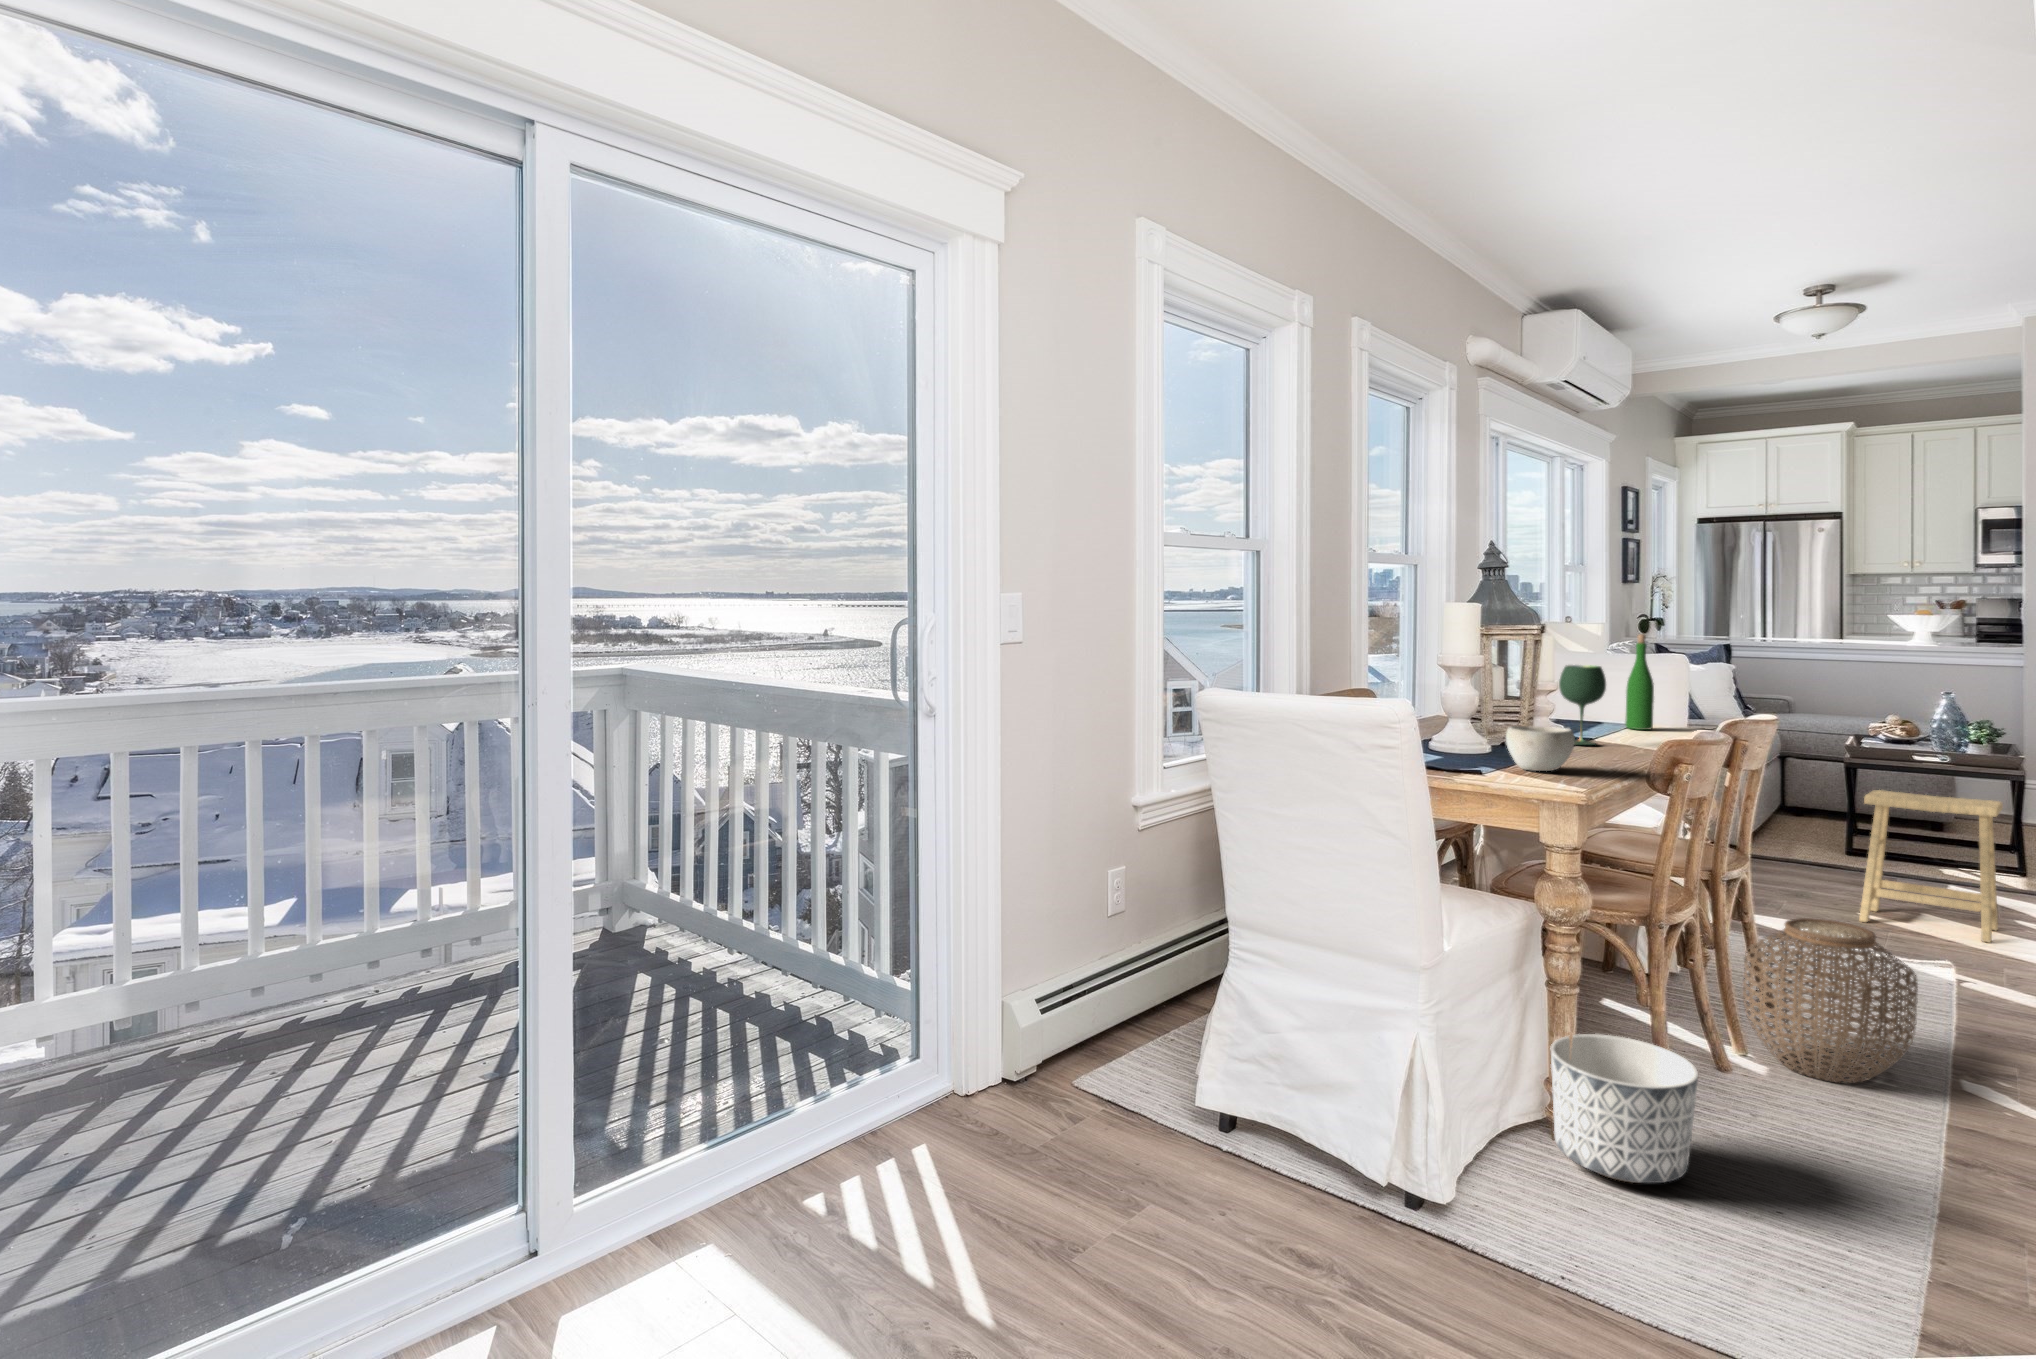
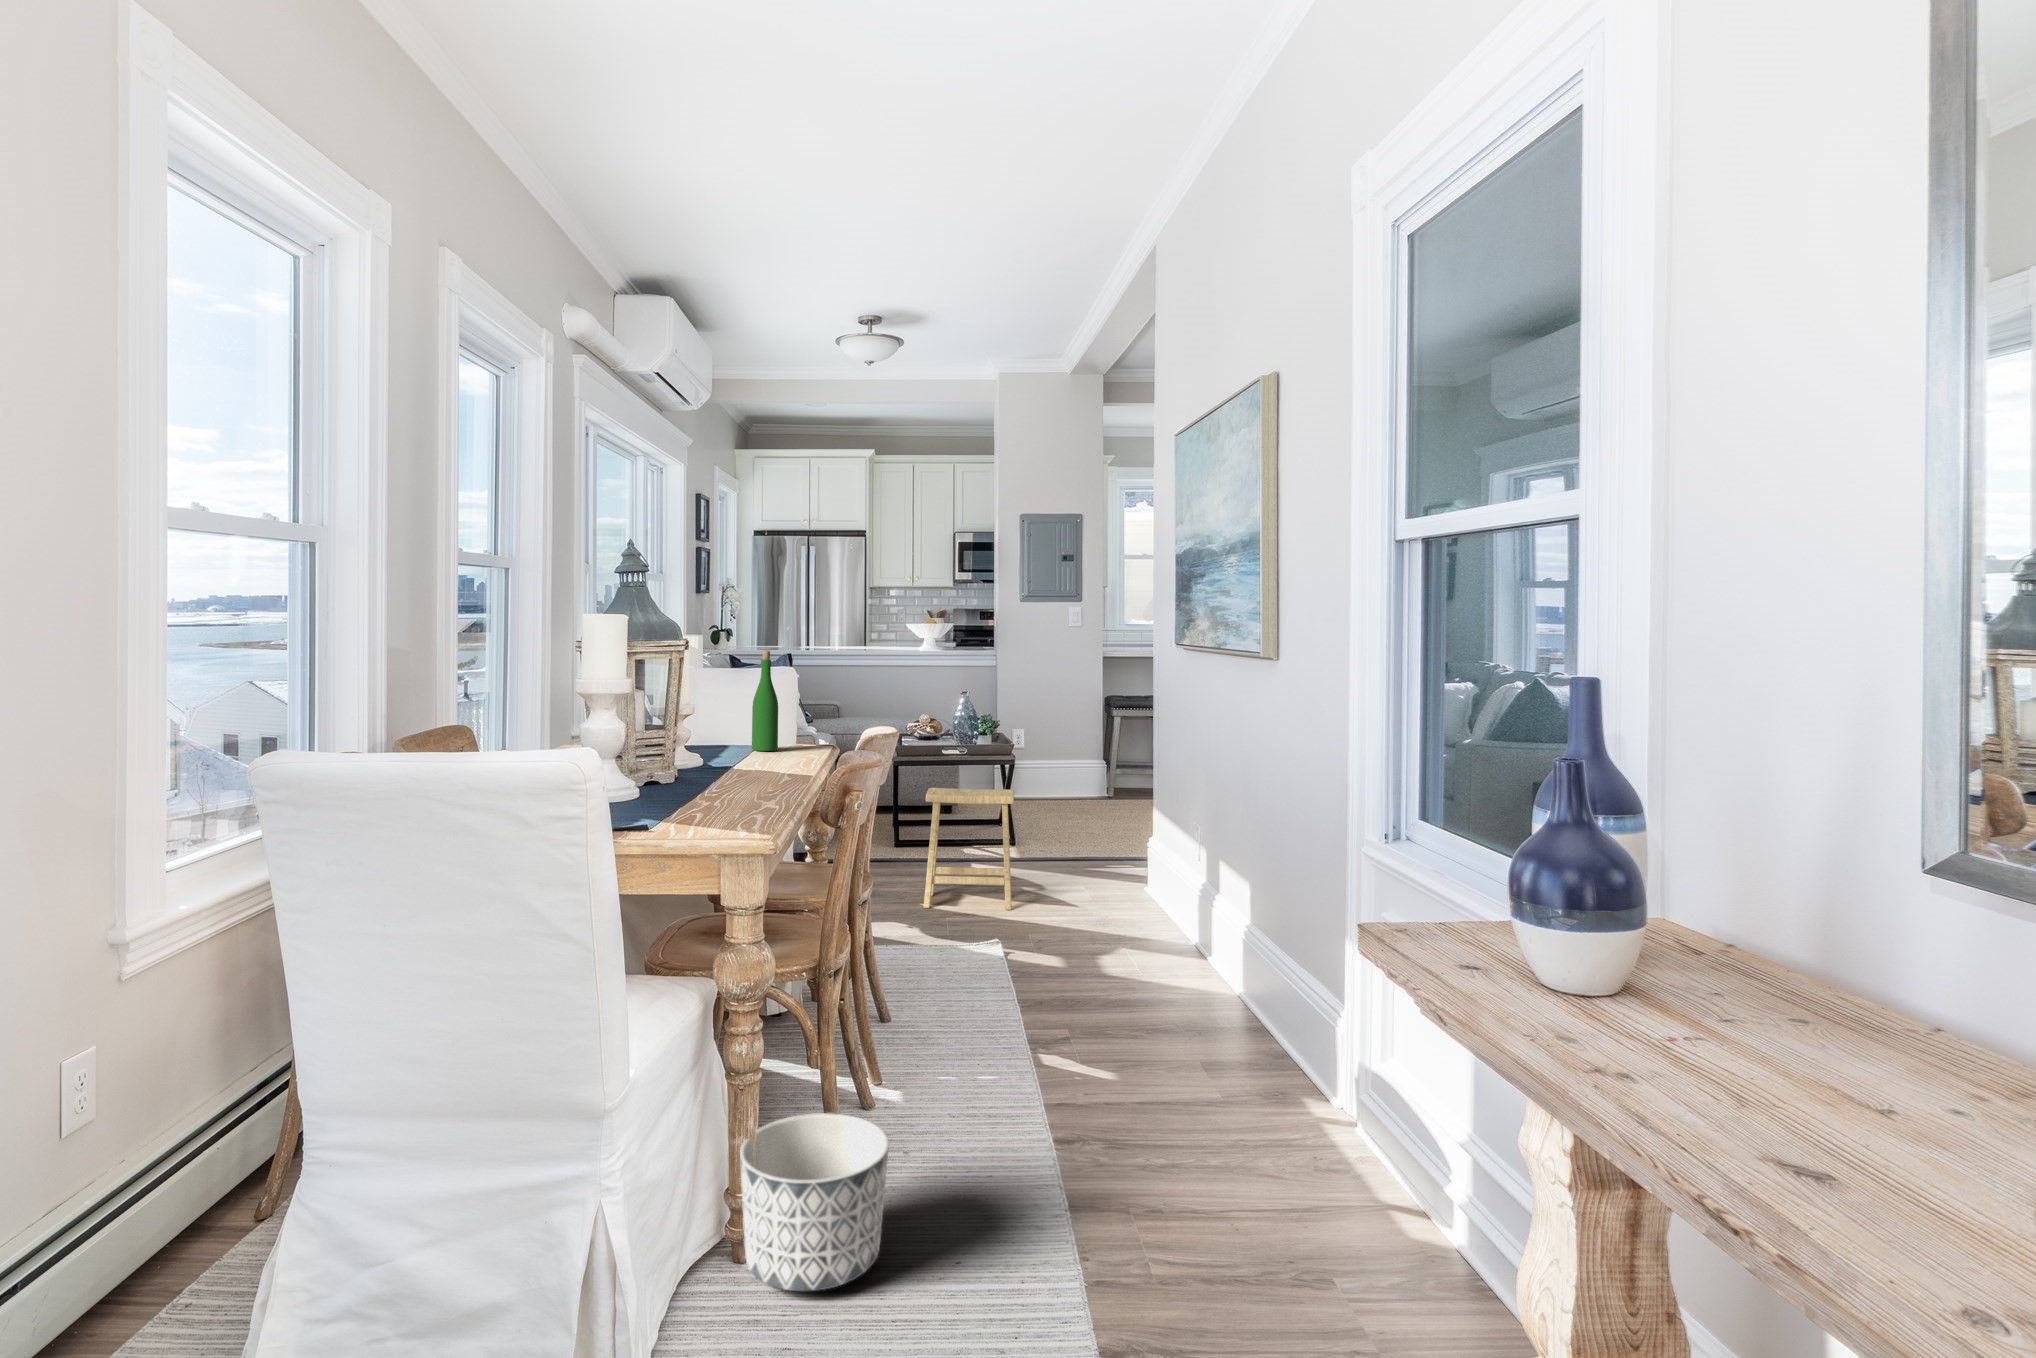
wine glass: present [1559,665,1606,745] -> none [701,687,749,776]
bowl: present [1506,726,1575,771] -> none [666,764,742,819]
woven basket: present [1743,918,1918,1083] -> none [881,928,1013,1086]

